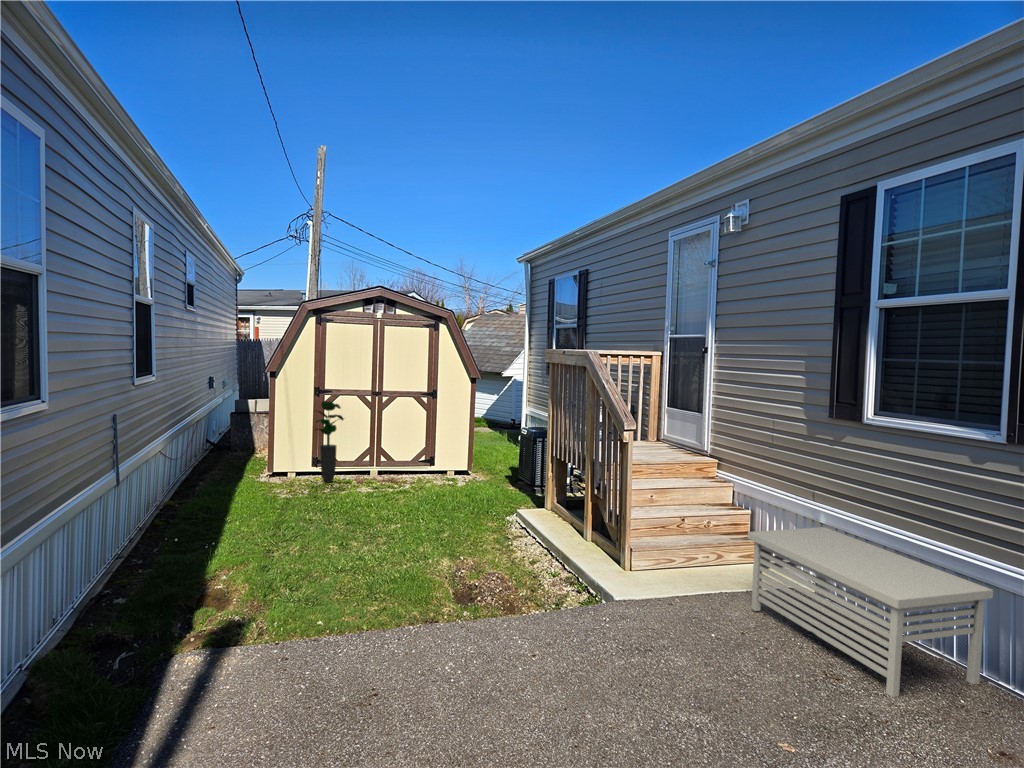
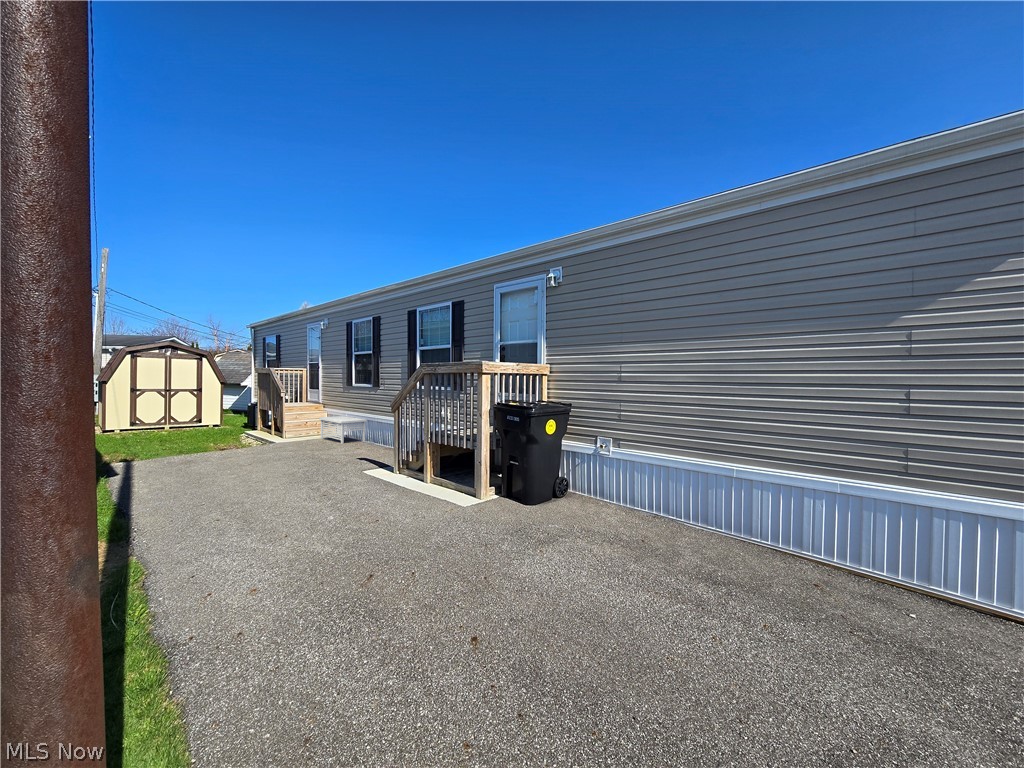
potted plant: present [315,401,344,482] -> none [128,395,151,434]

